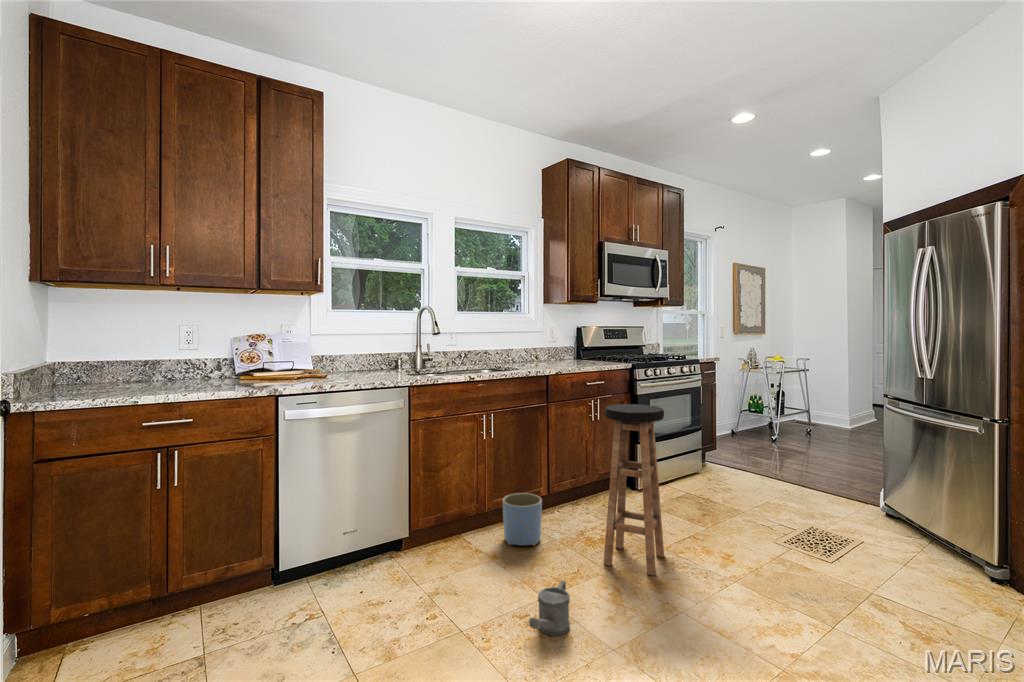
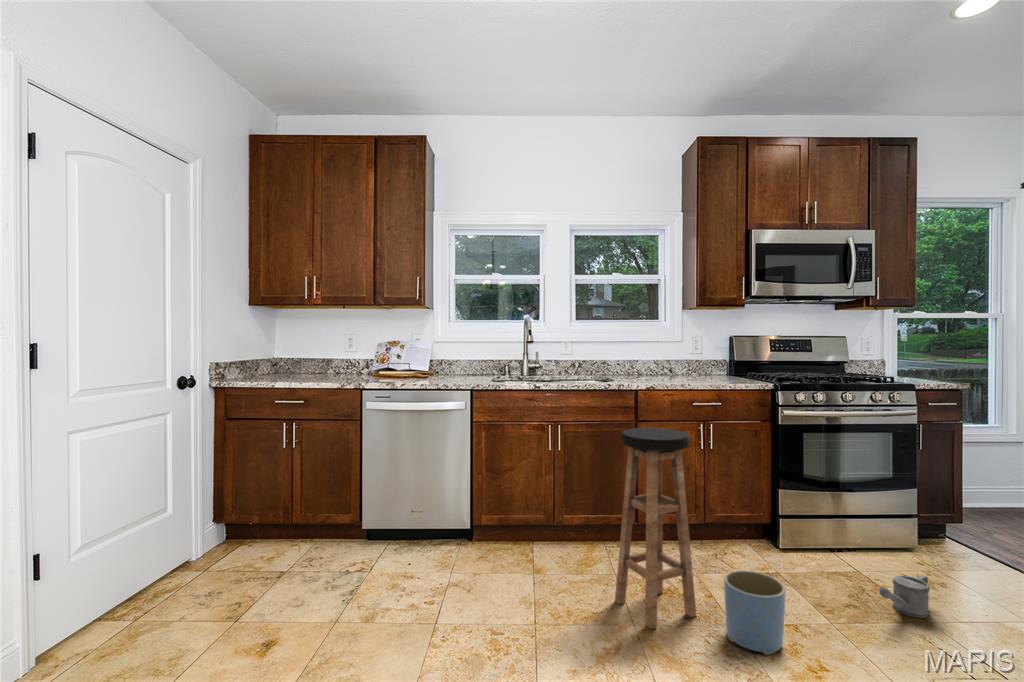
planter: present [502,493,542,545] -> present [724,570,786,655]
watering can: present [529,581,570,636] -> present [880,575,930,618]

